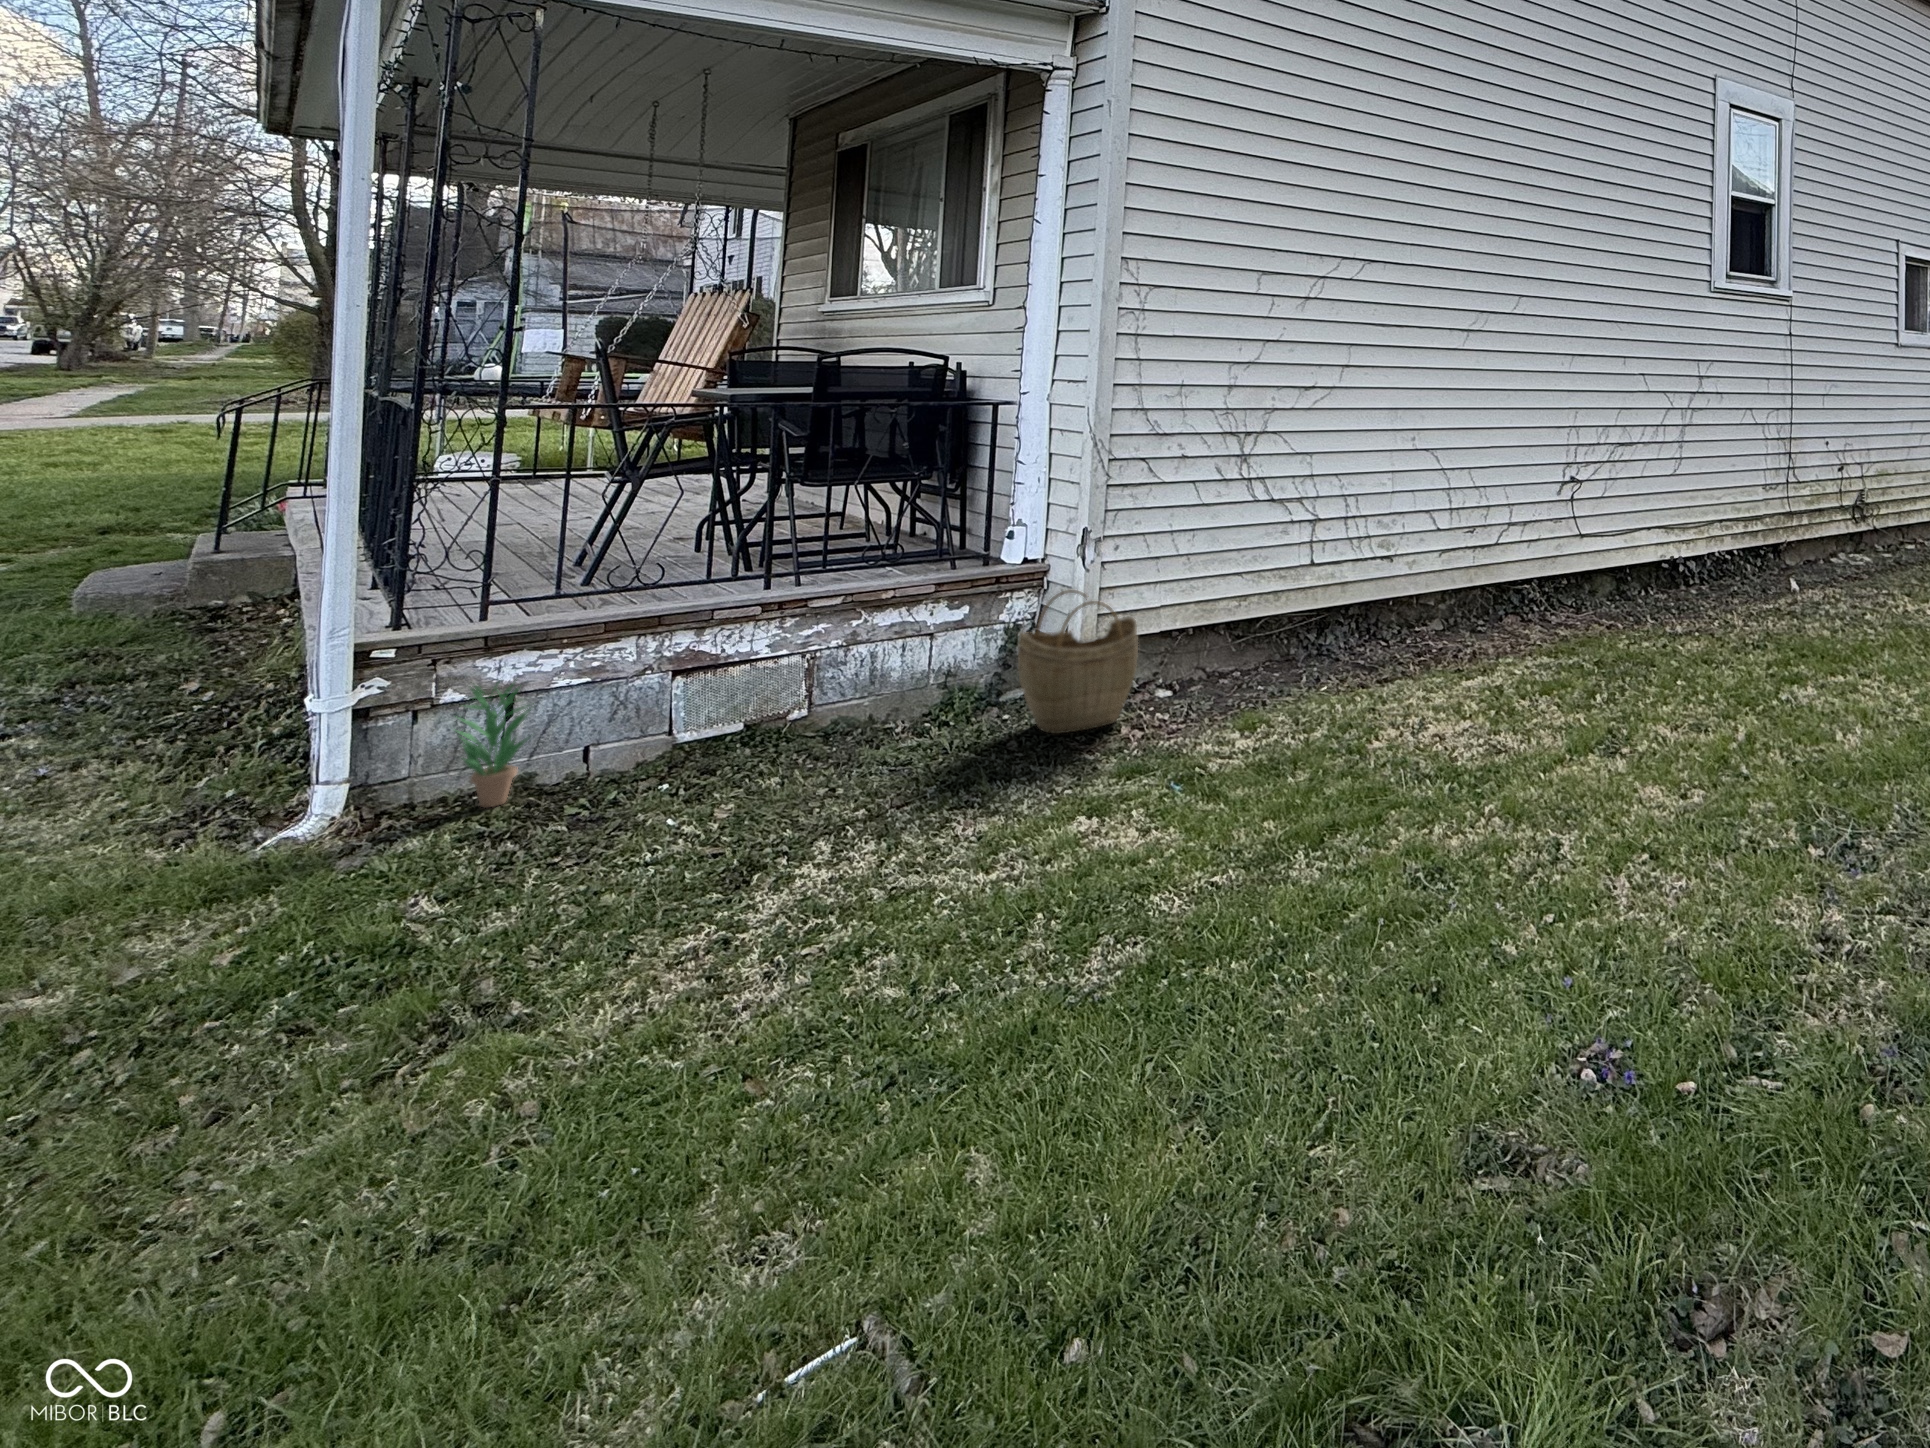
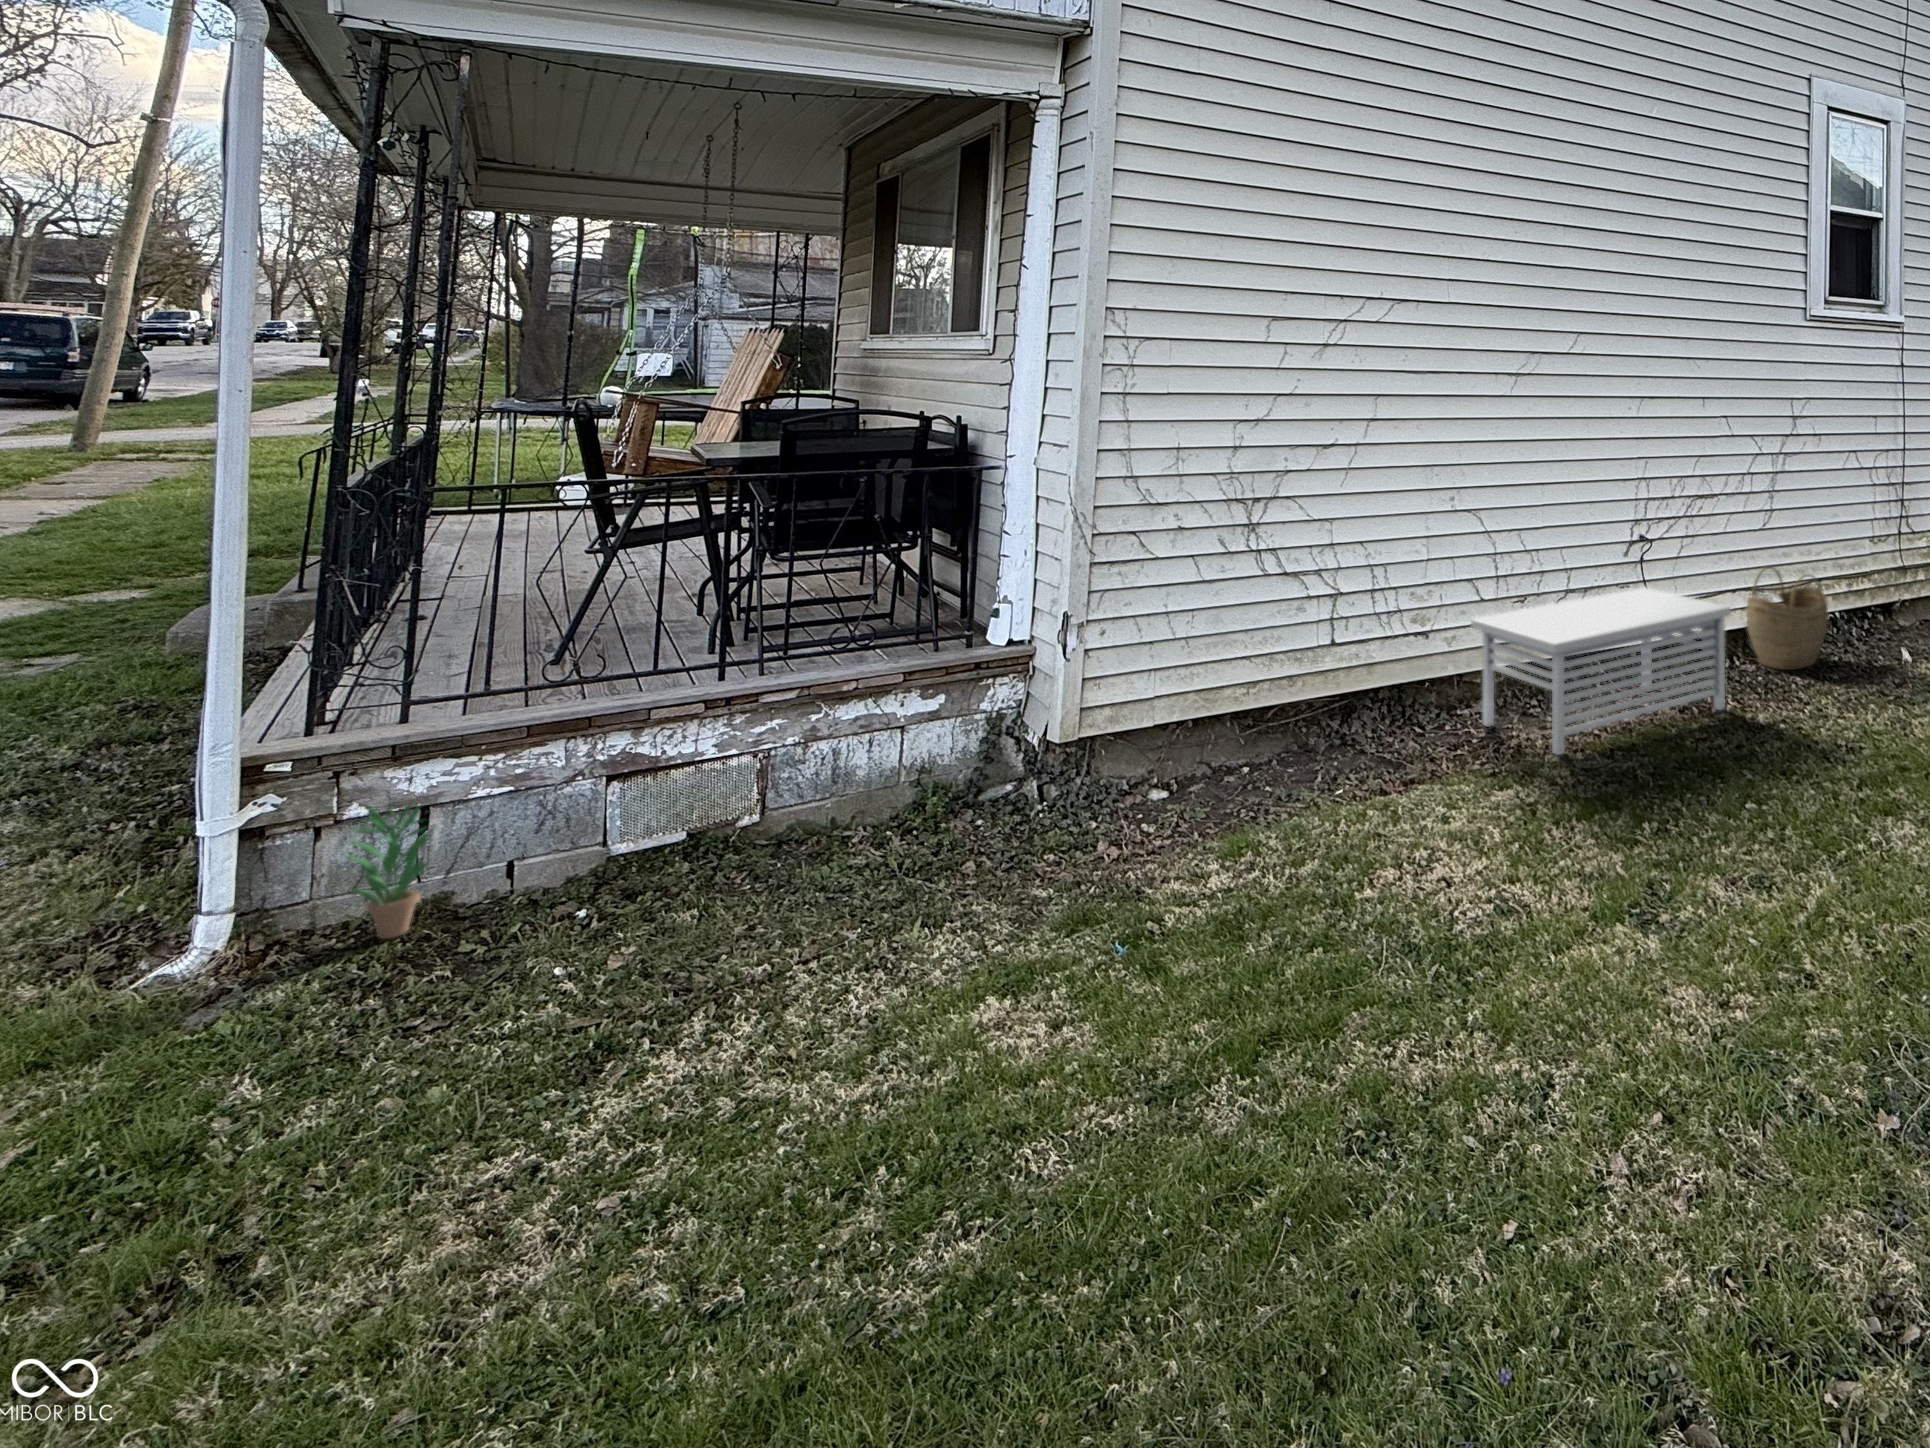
storage bench: none [1428,524,1652,660] -> present [1471,588,1731,755]
woven basket: present [1018,590,1138,734] -> present [1746,567,1828,670]

